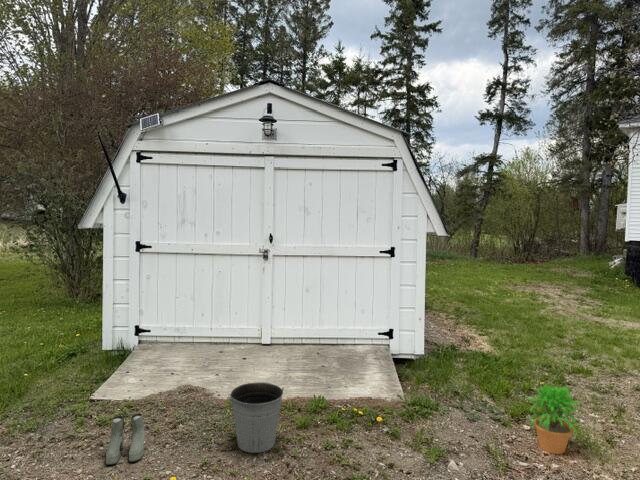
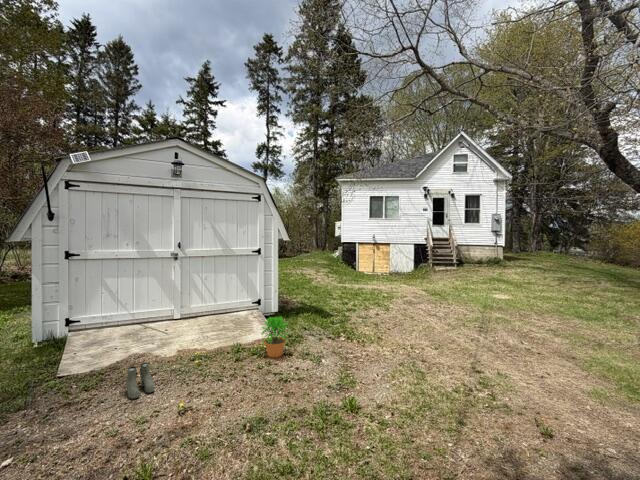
bucket: present [229,382,284,453] -> none [204,327,239,369]
potted plant: present [527,385,578,454] -> present [262,316,287,358]

